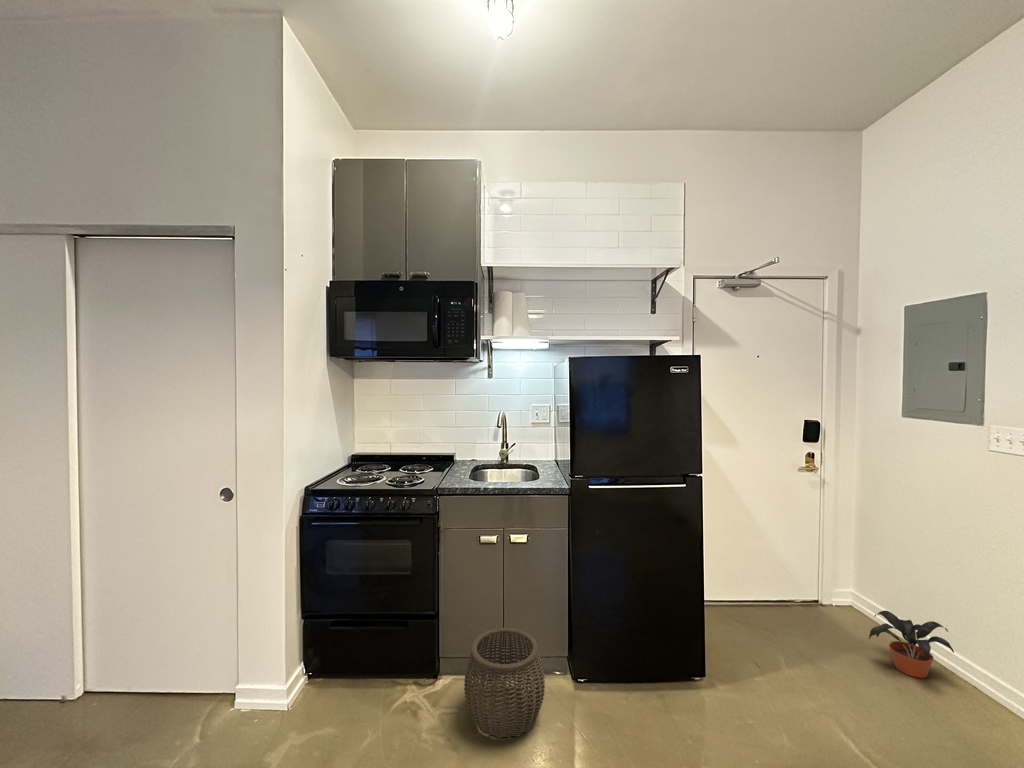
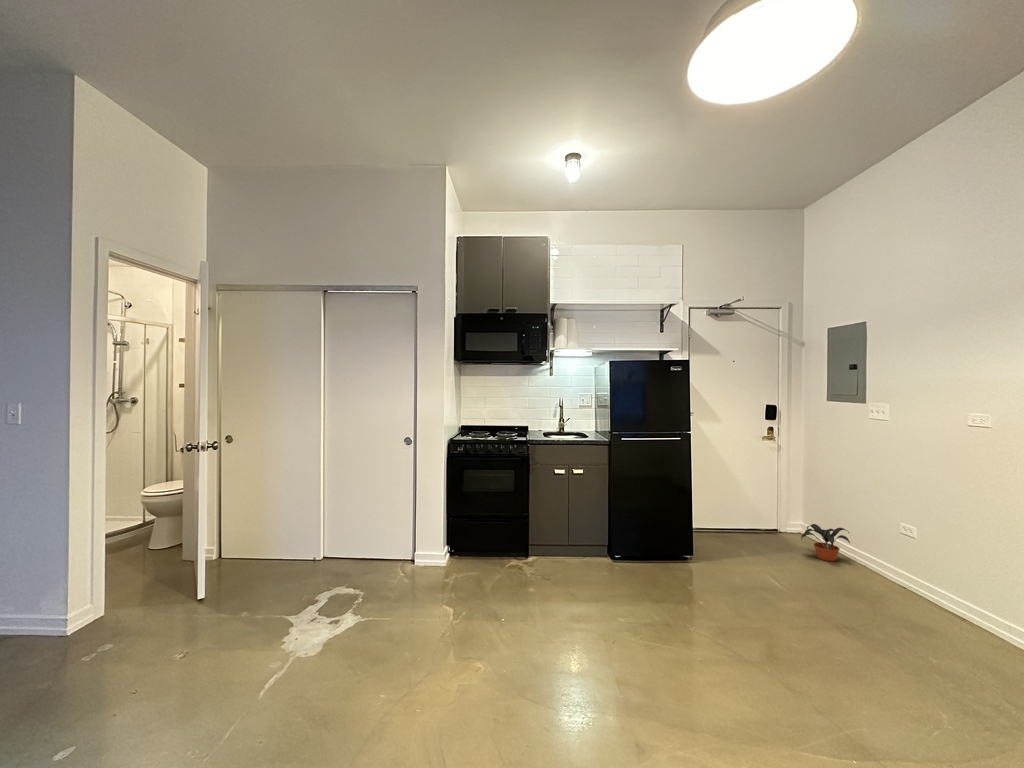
woven basket: present [464,628,545,738] -> none [550,524,598,578]

